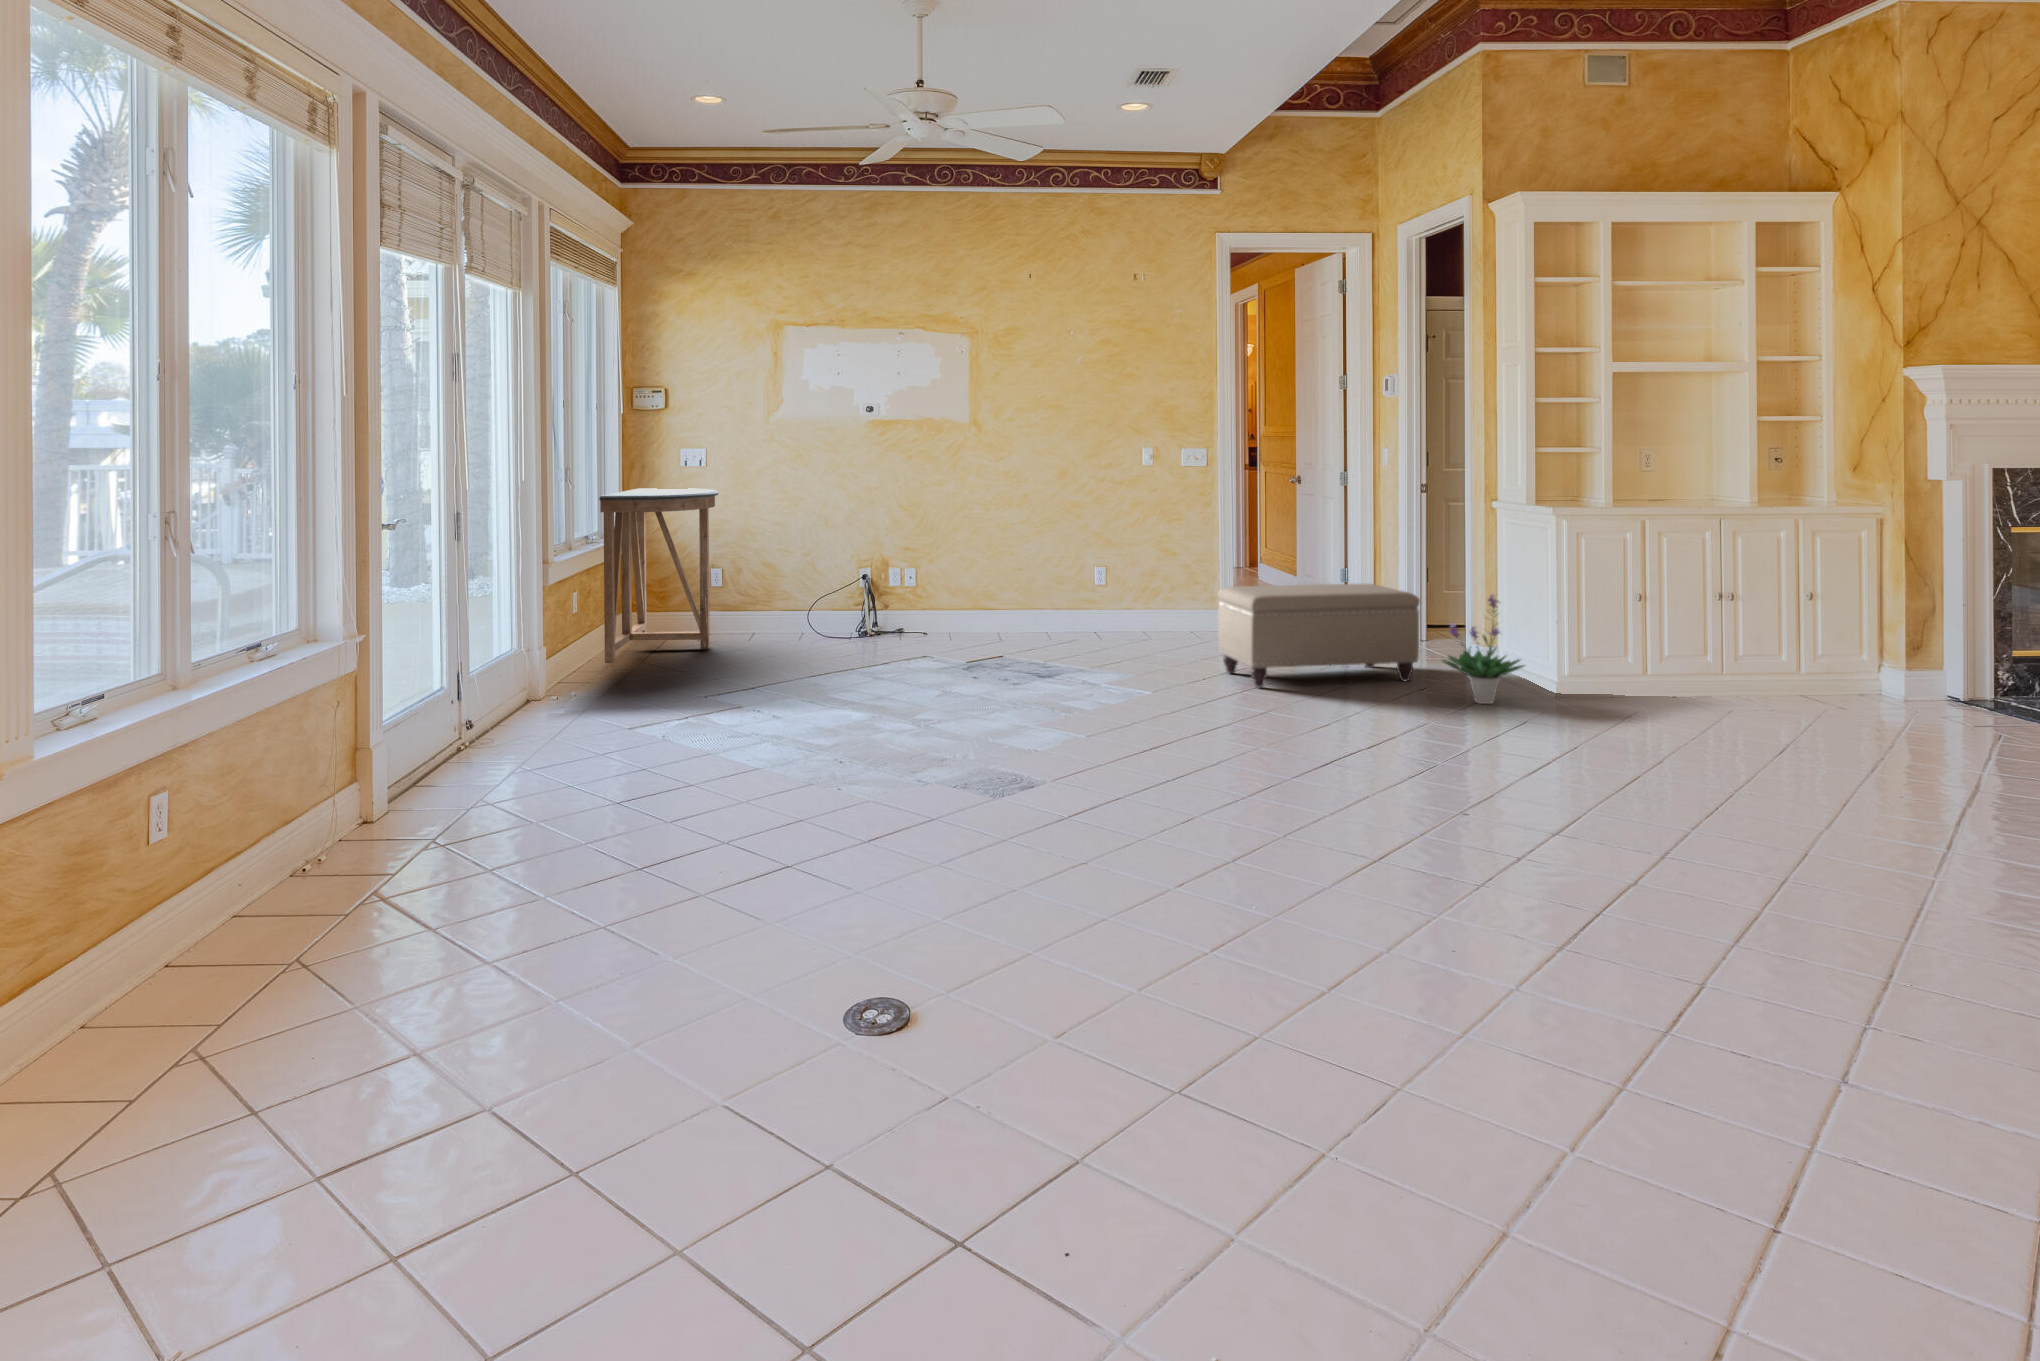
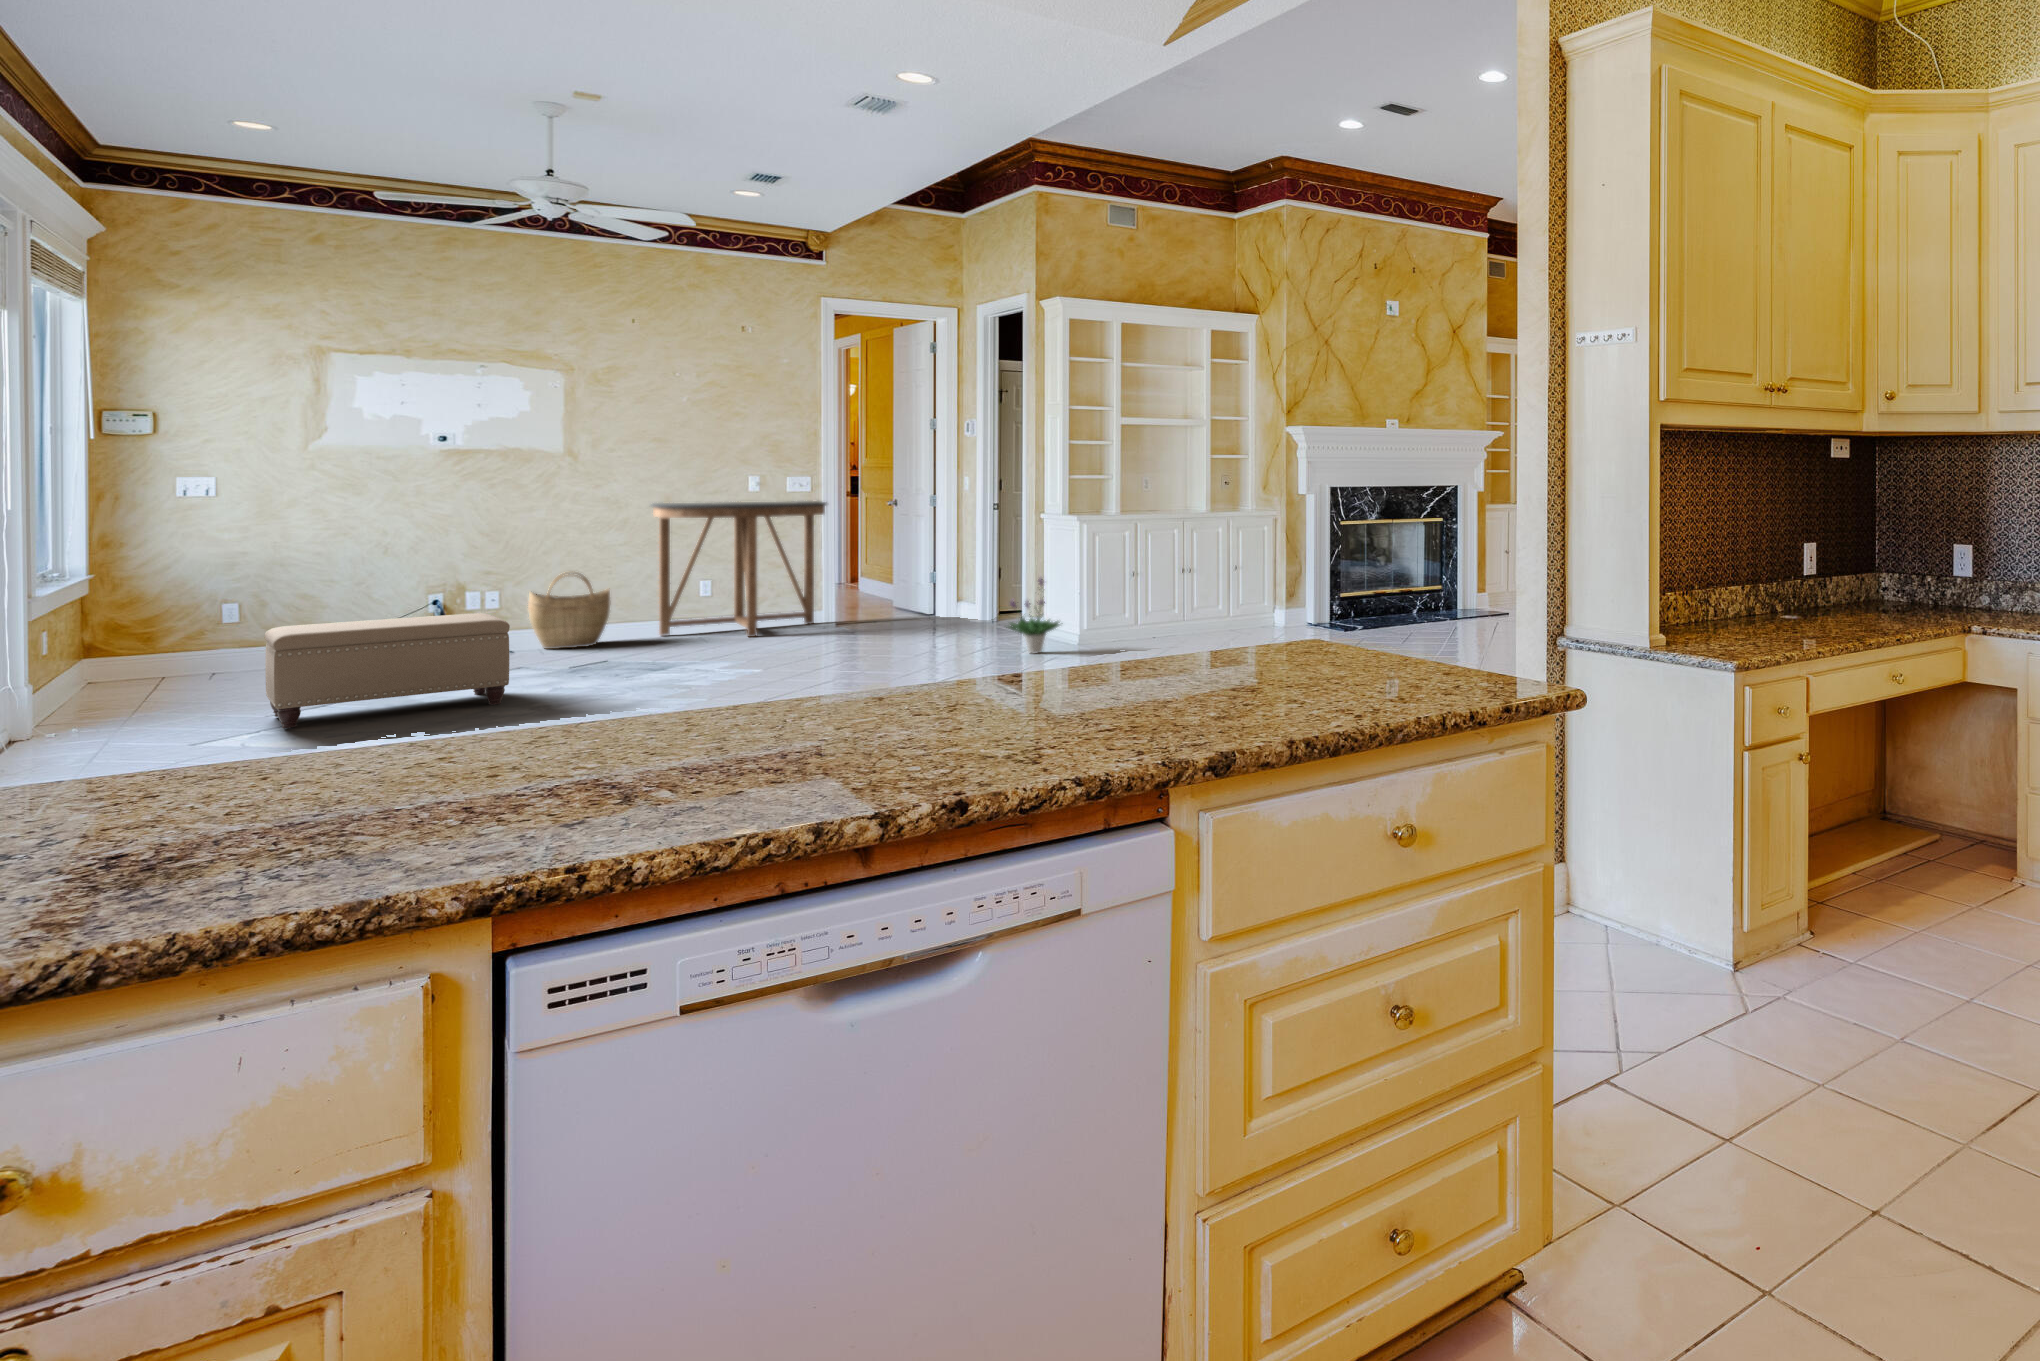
console table: present [599,488,719,663] -> present [651,501,826,637]
woven basket: none [938,553,1009,636] -> present [528,573,610,649]
ottoman: present [1218,584,1420,687] -> present [265,613,510,728]

